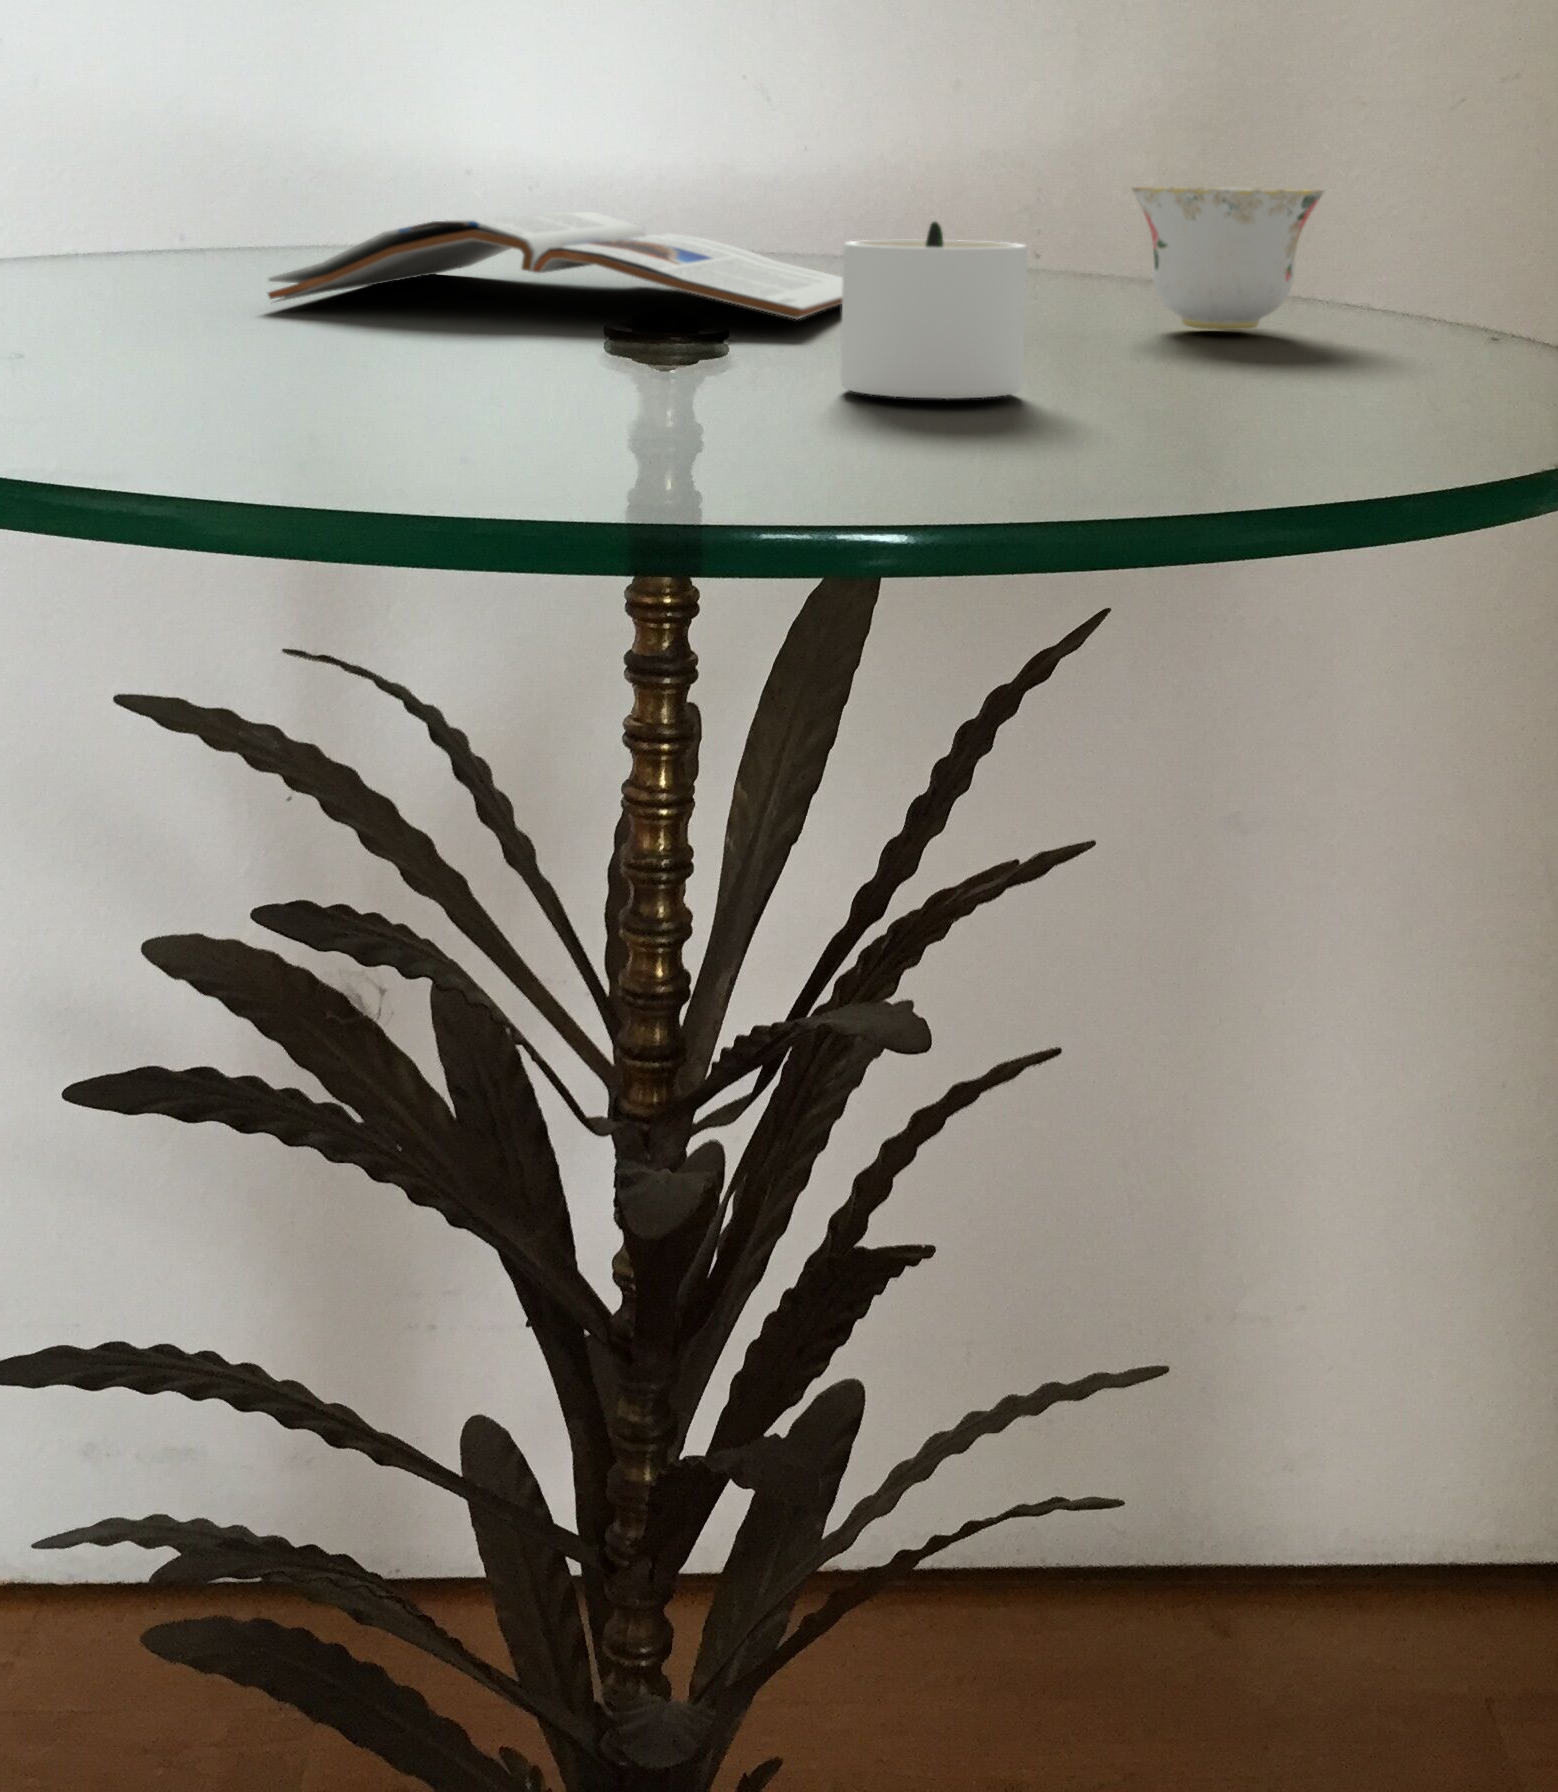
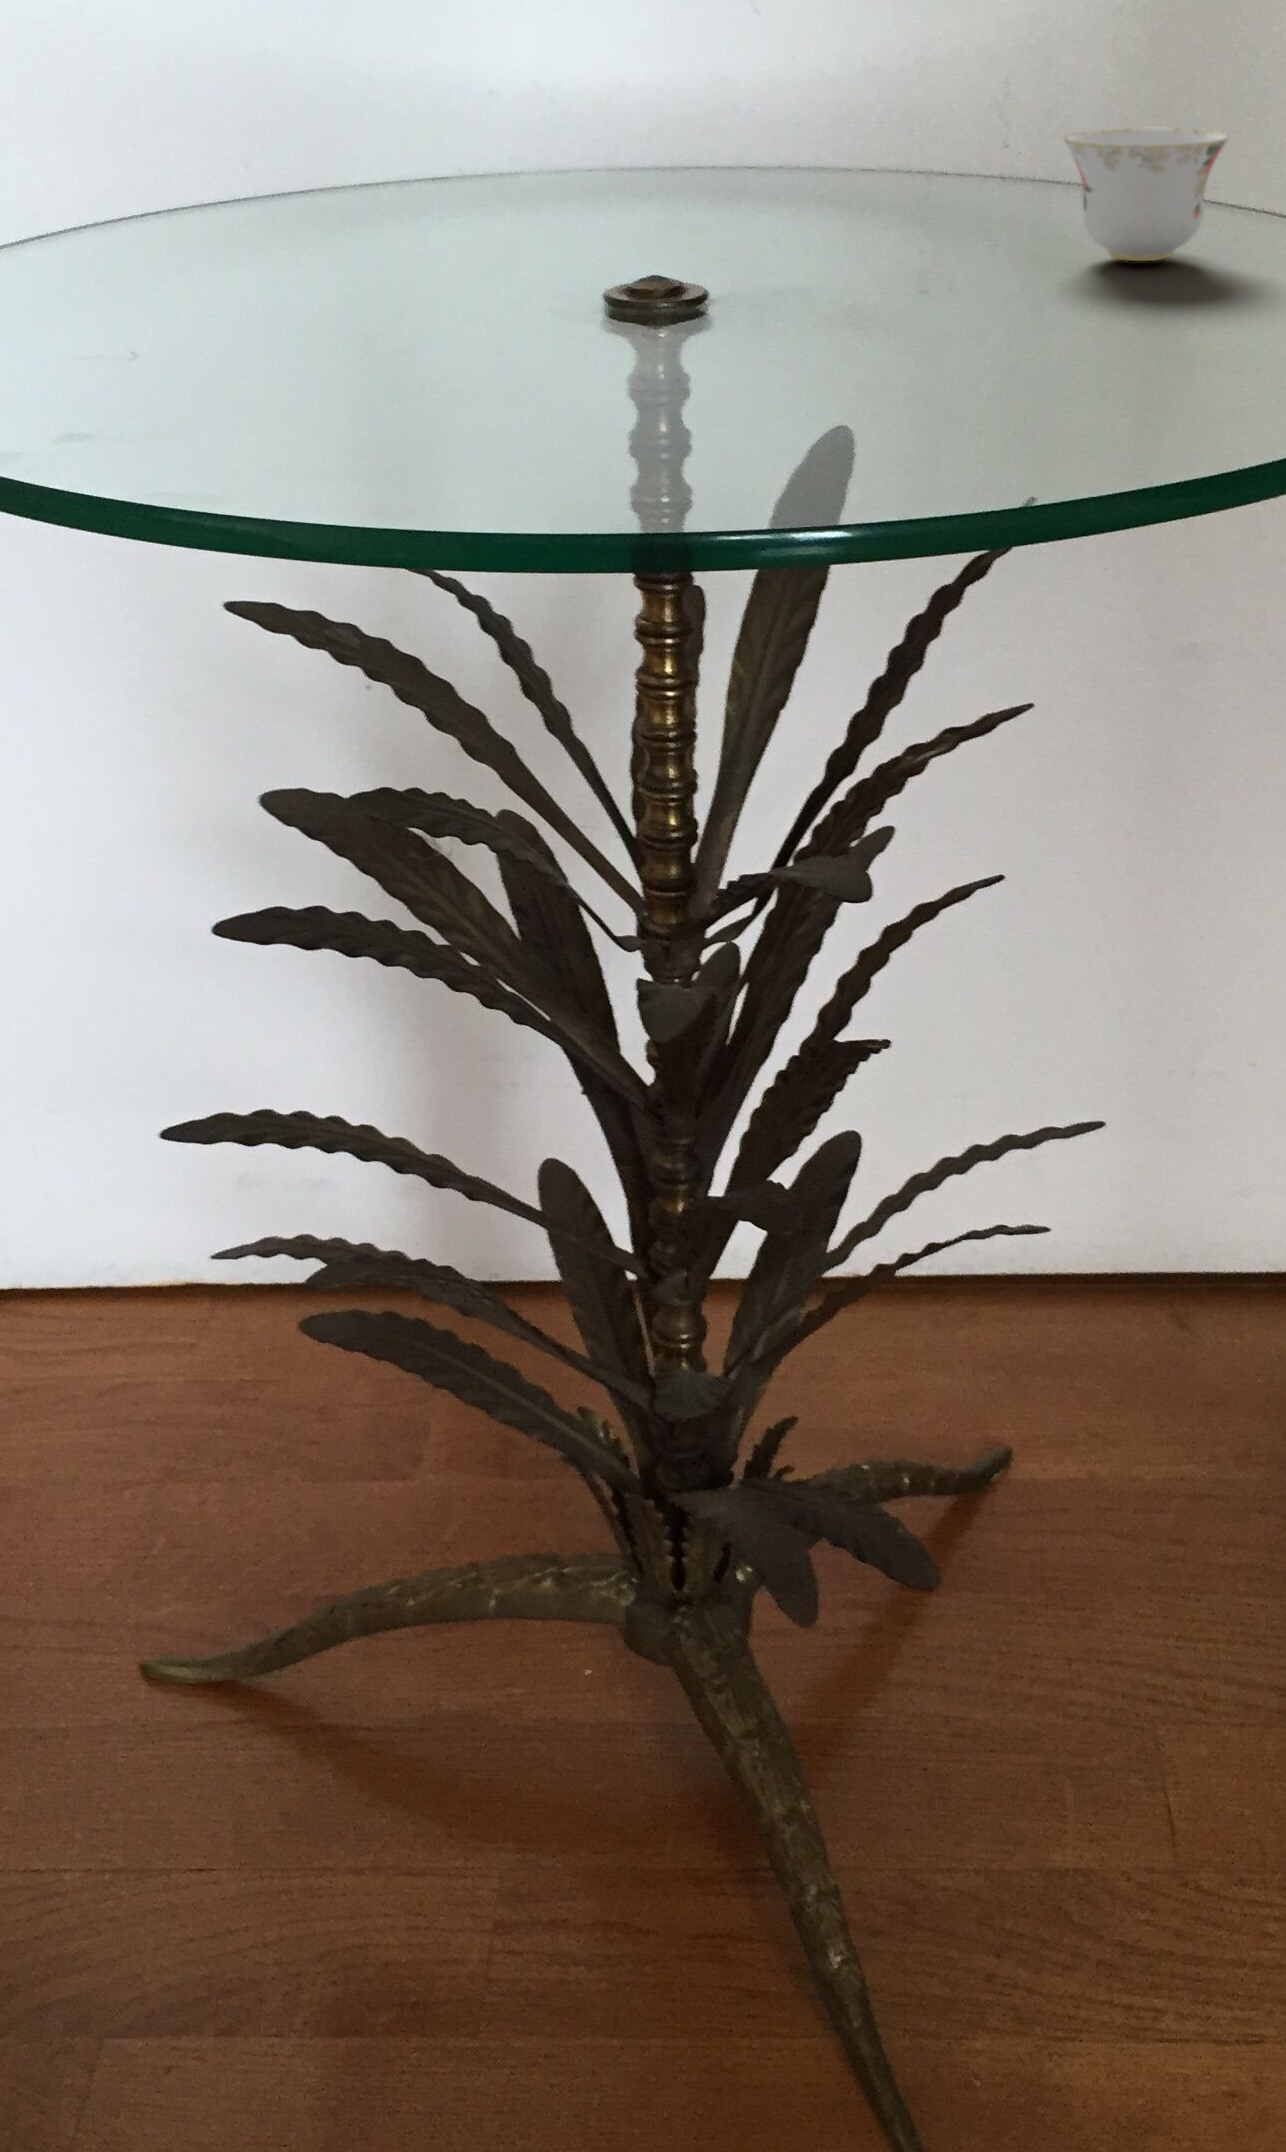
magazine: present [268,212,843,319] -> none [328,151,858,272]
candle: present [840,221,1027,399] -> none [795,217,1023,371]

